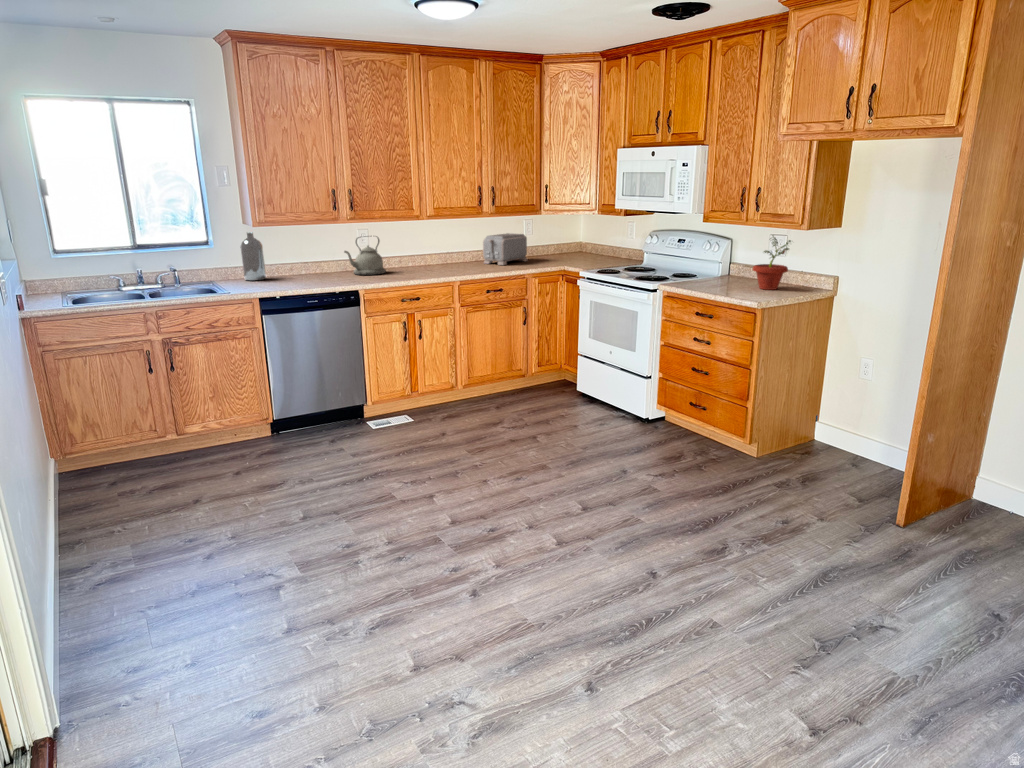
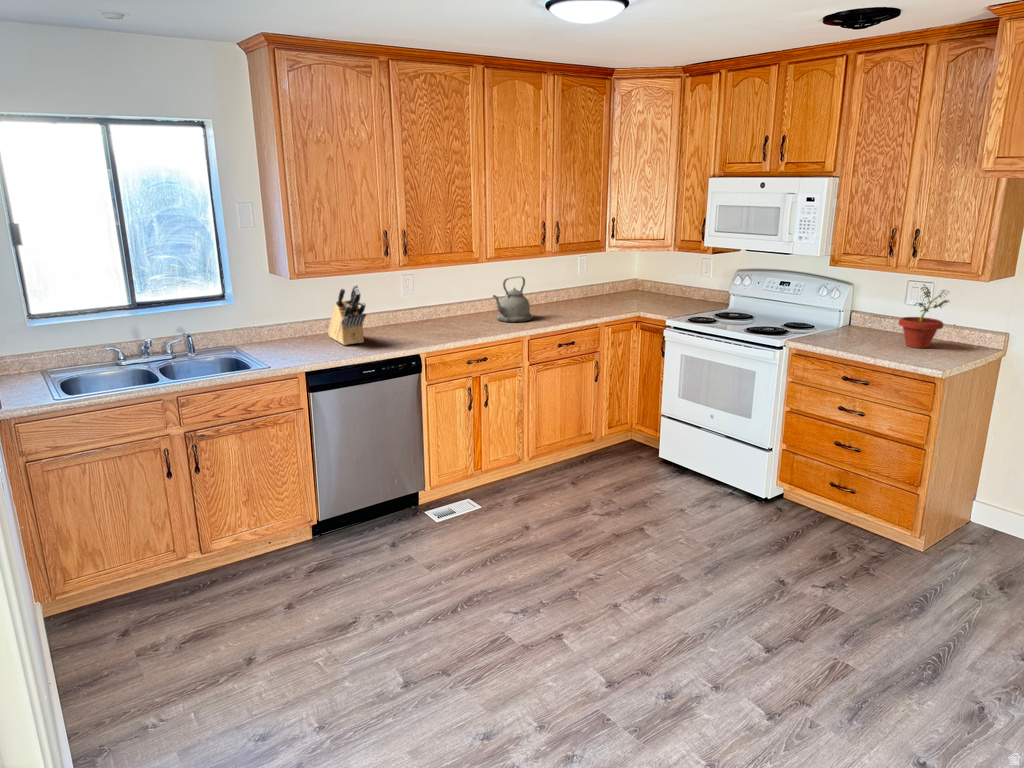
bottle: present [240,232,266,281] -> none [267,284,298,344]
knife block: none [291,232,316,282] -> present [328,285,366,345]
toaster: present [483,233,527,265] -> none [543,273,591,312]
kettle: present [344,237,386,275] -> present [493,277,533,322]

